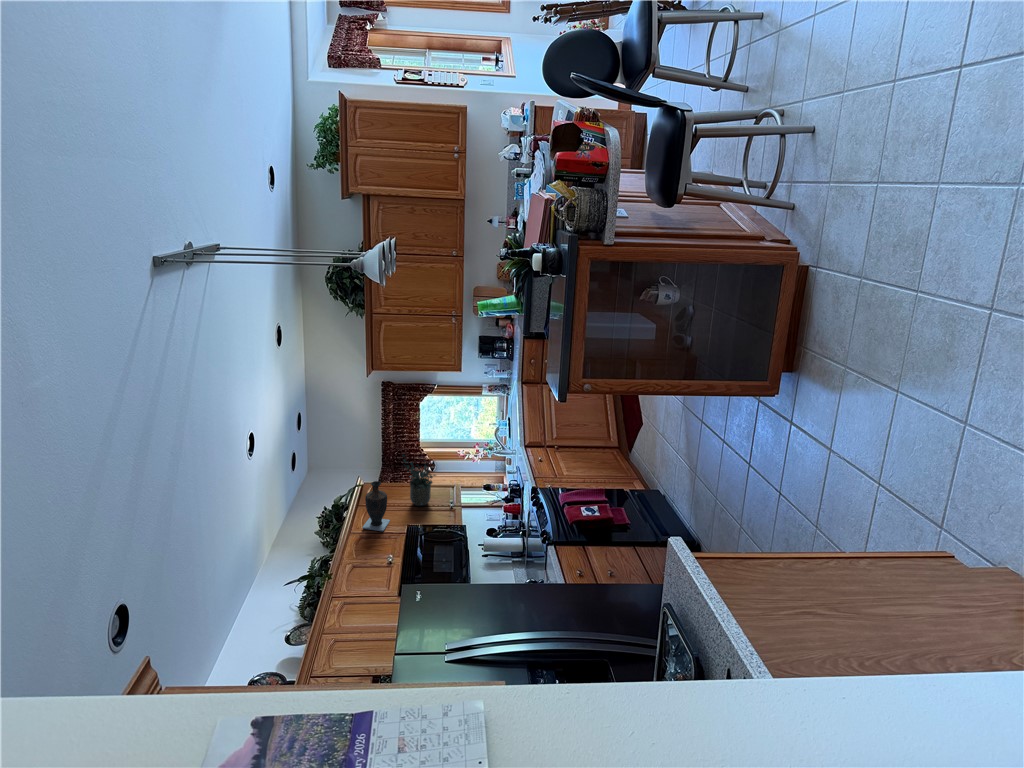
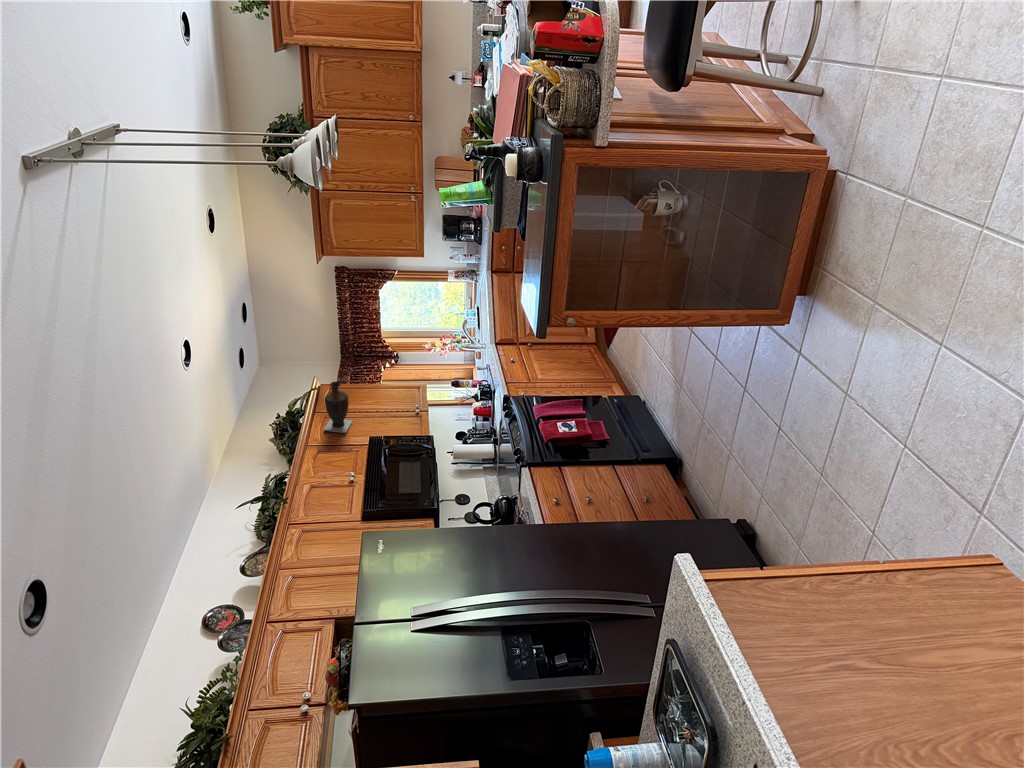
potted plant: present [403,455,436,506] -> none [362,351,400,404]

